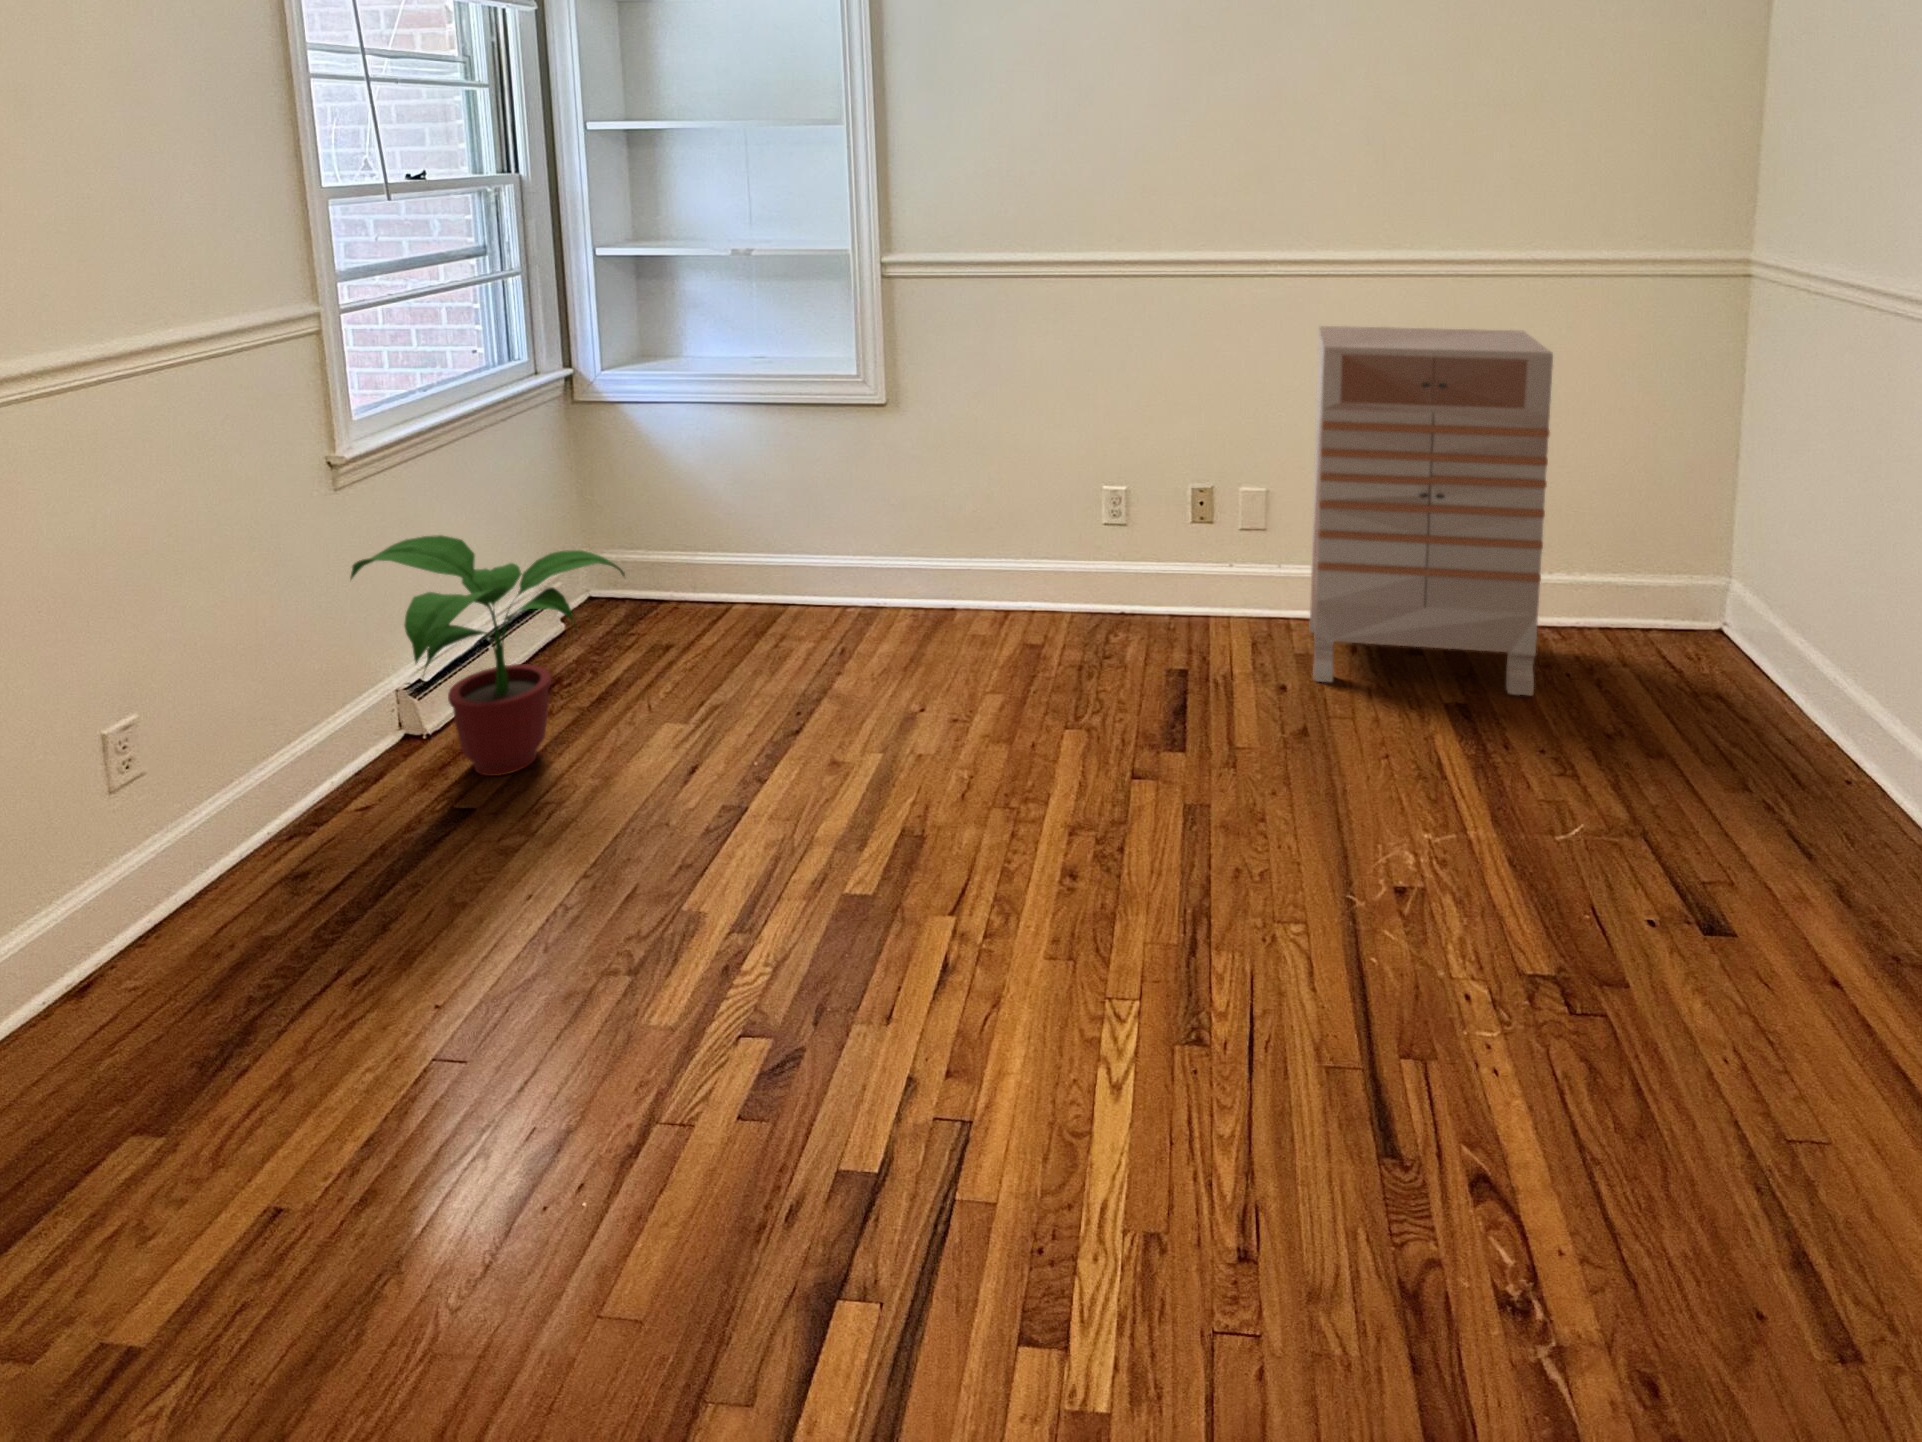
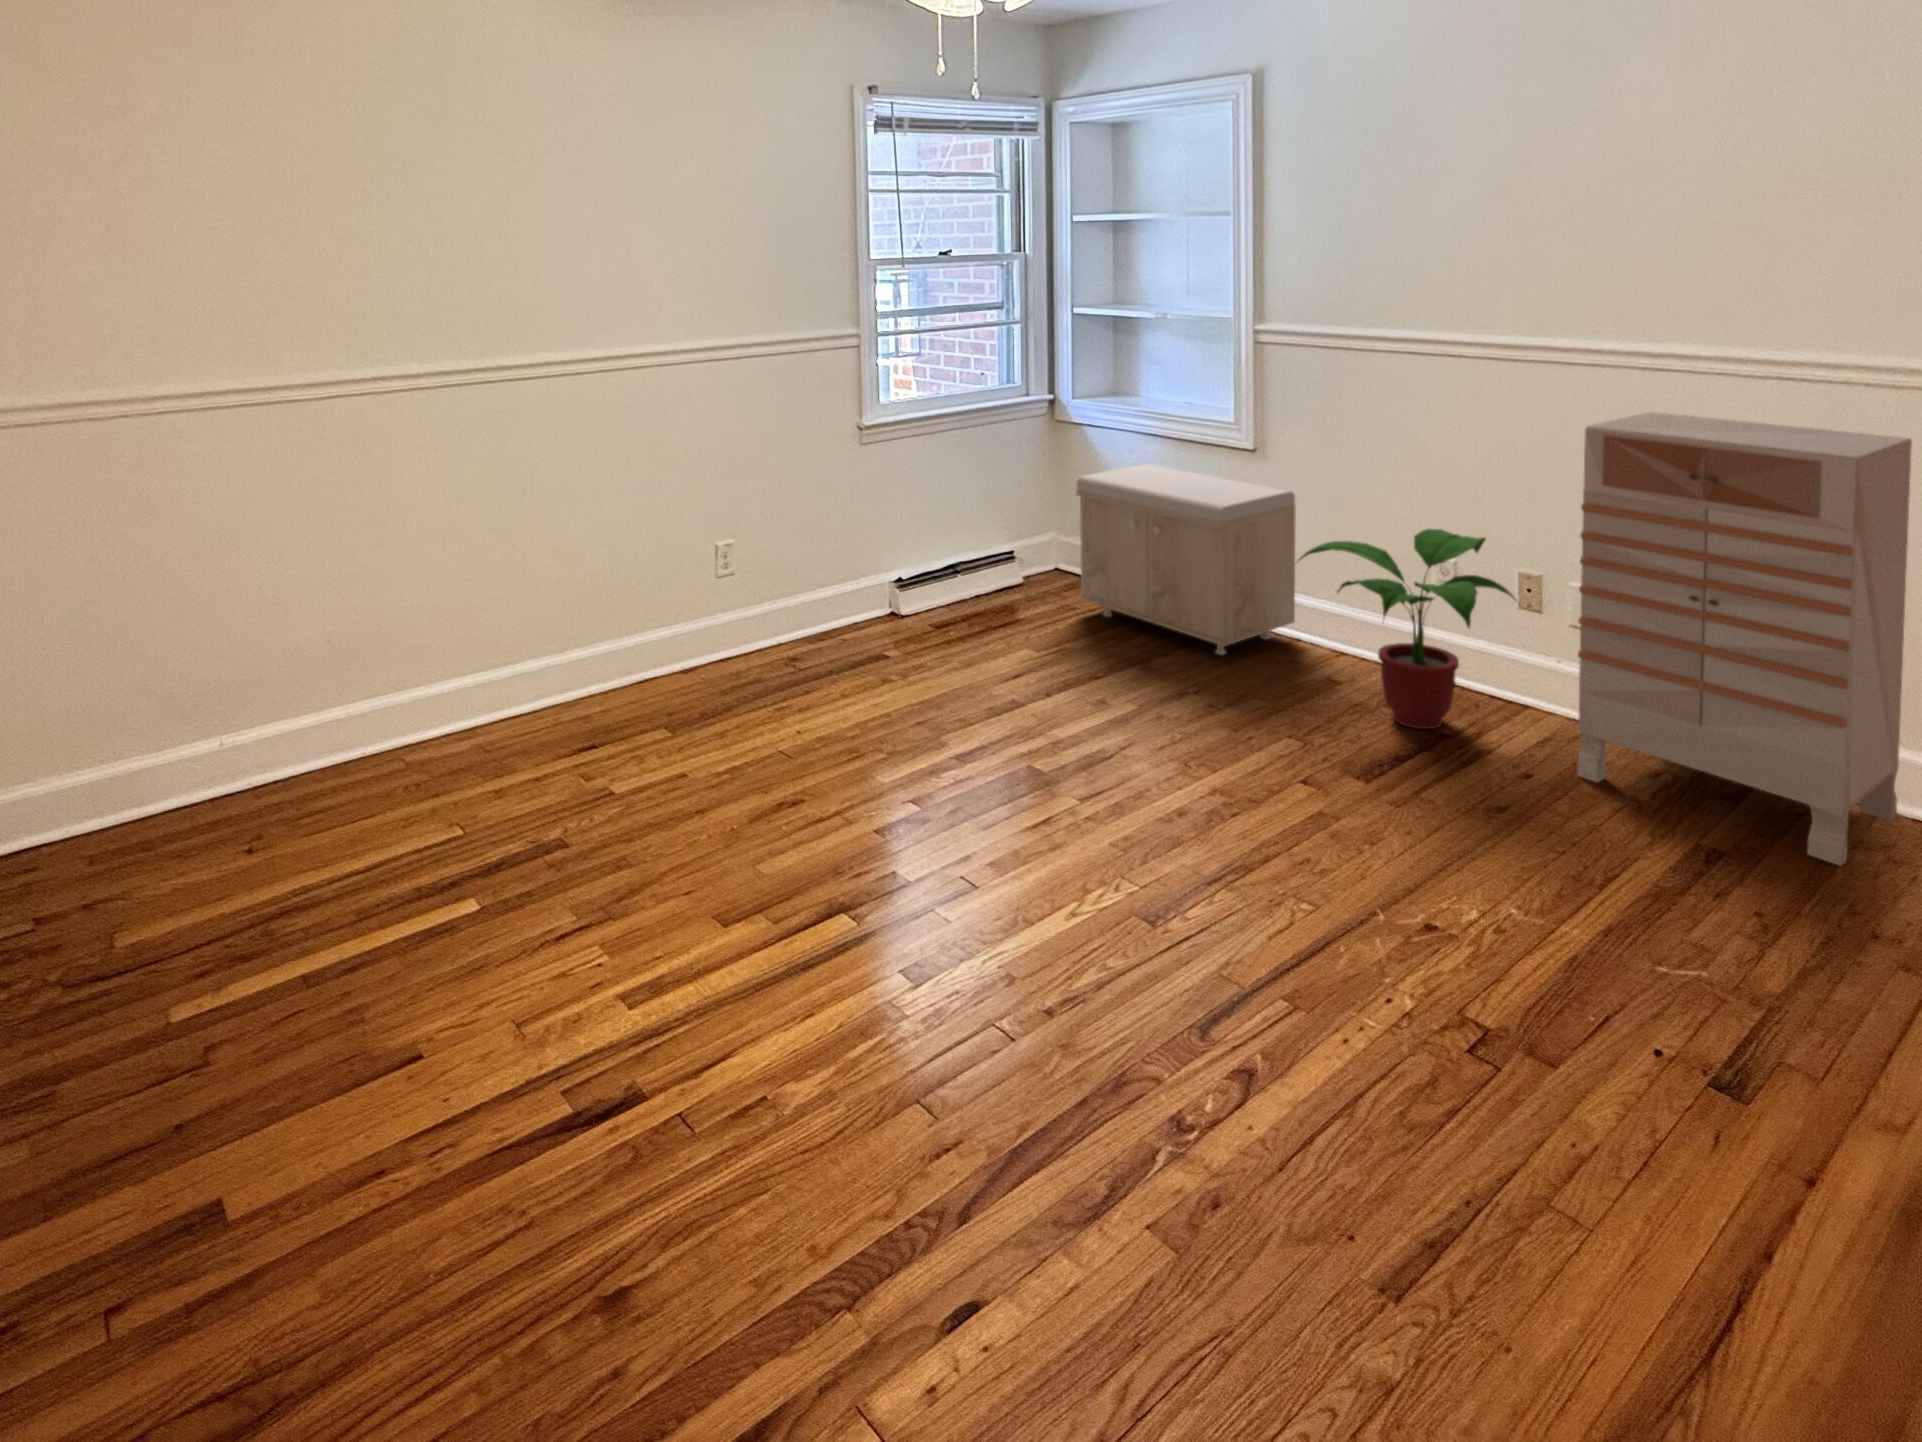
storage bench: none [681,441,953,655] -> present [1076,464,1296,655]
potted plant: present [351,535,625,776] -> present [1299,529,1519,729]

